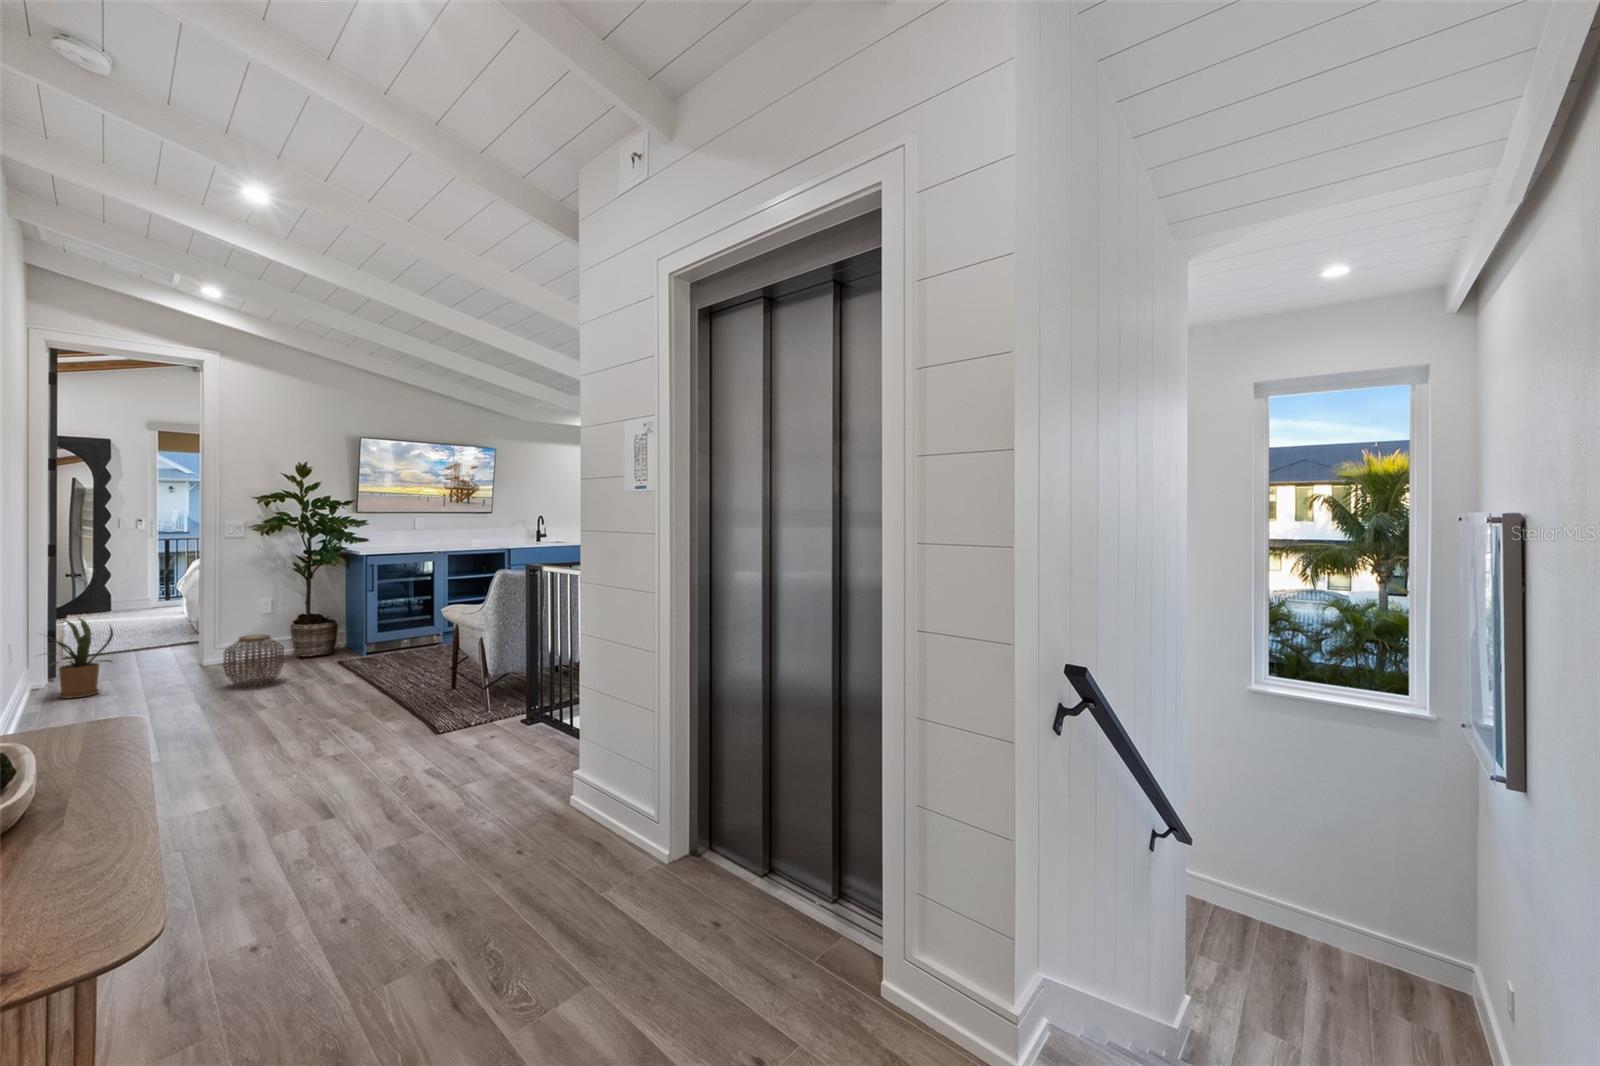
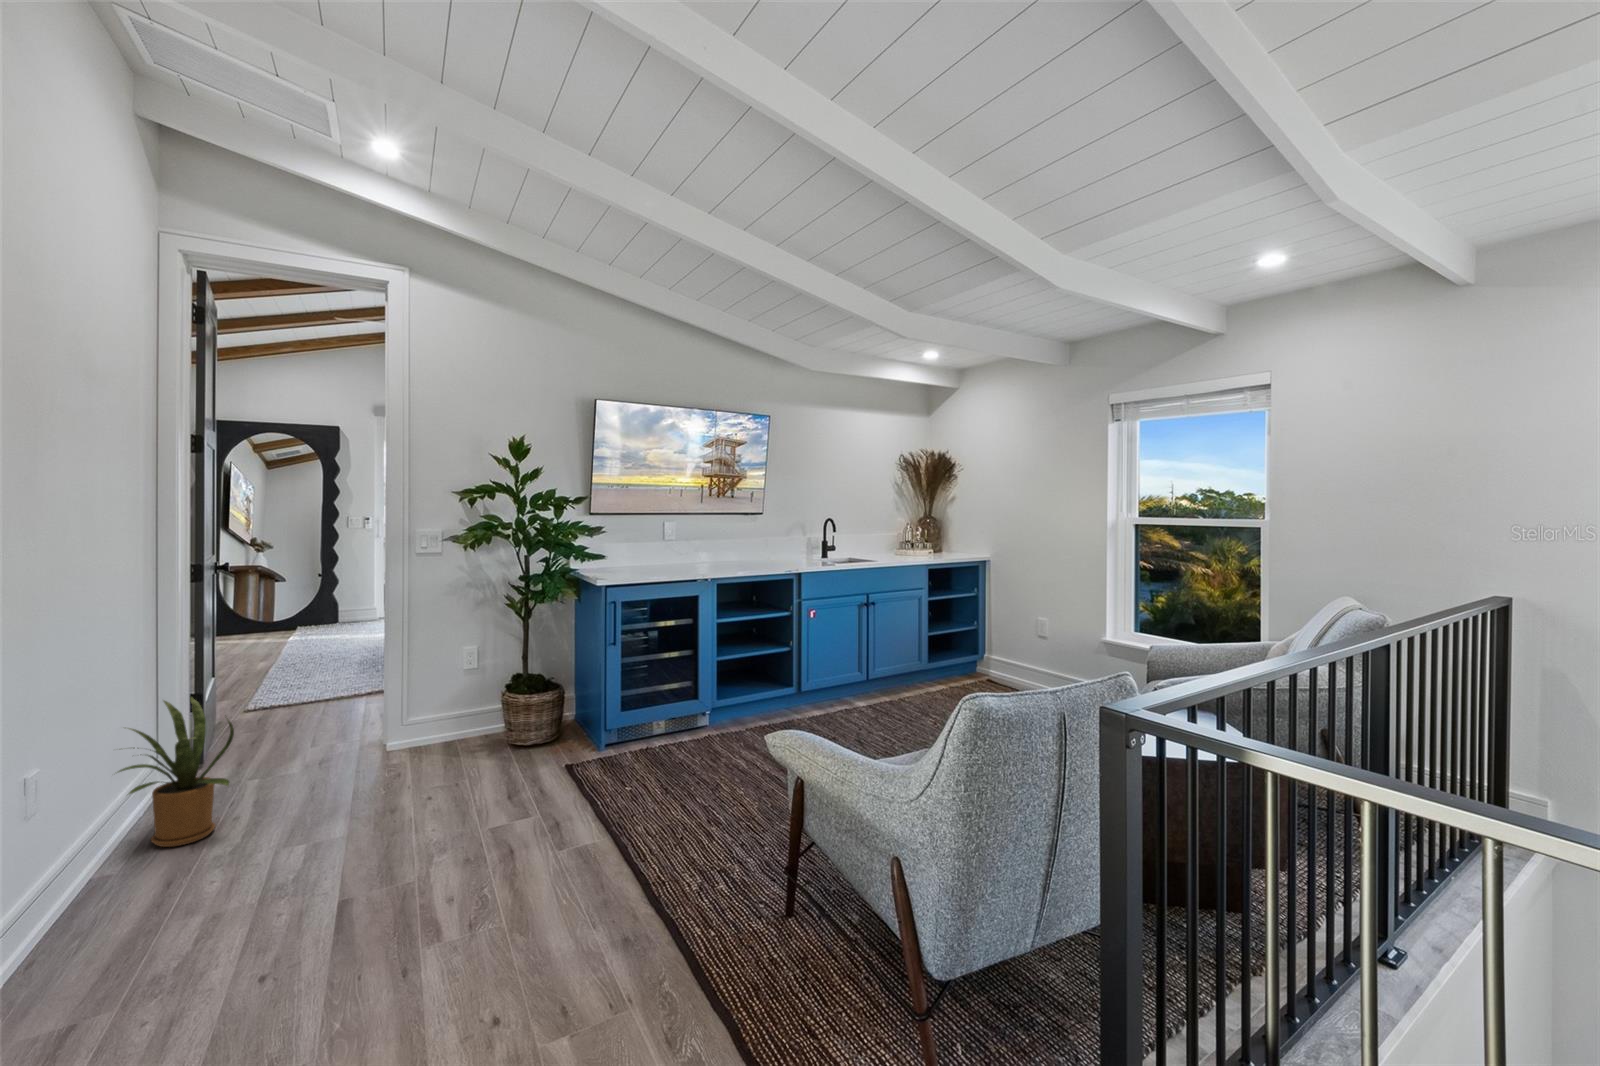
woven basket: present [224,635,284,687] -> none [392,737,487,839]

